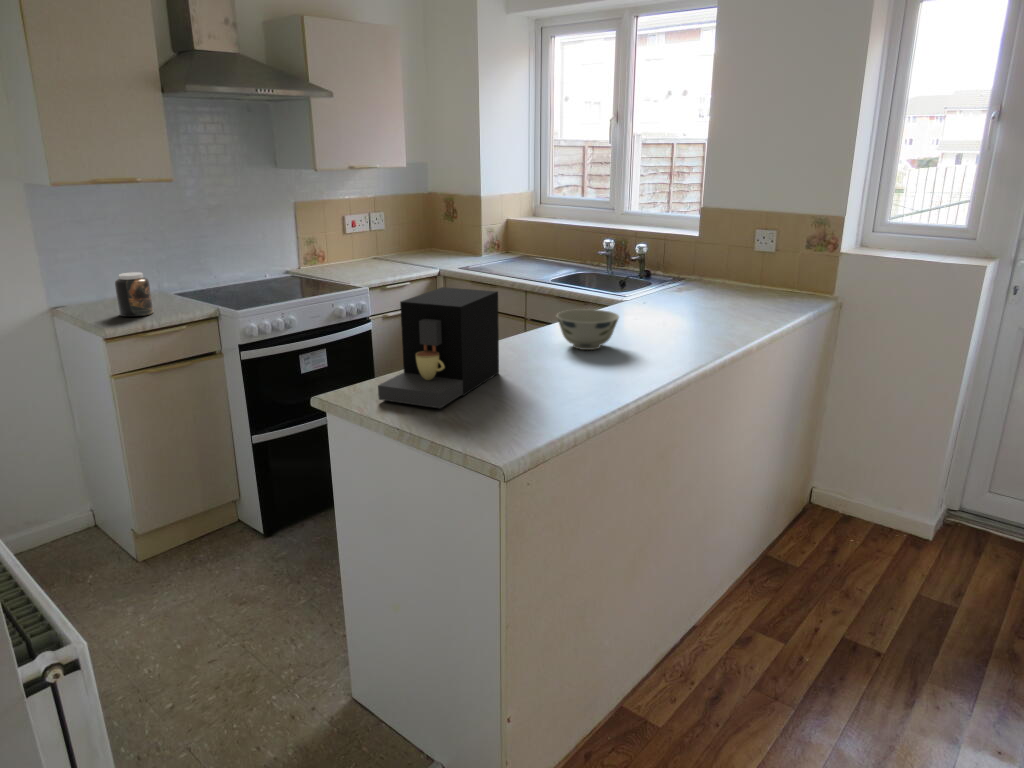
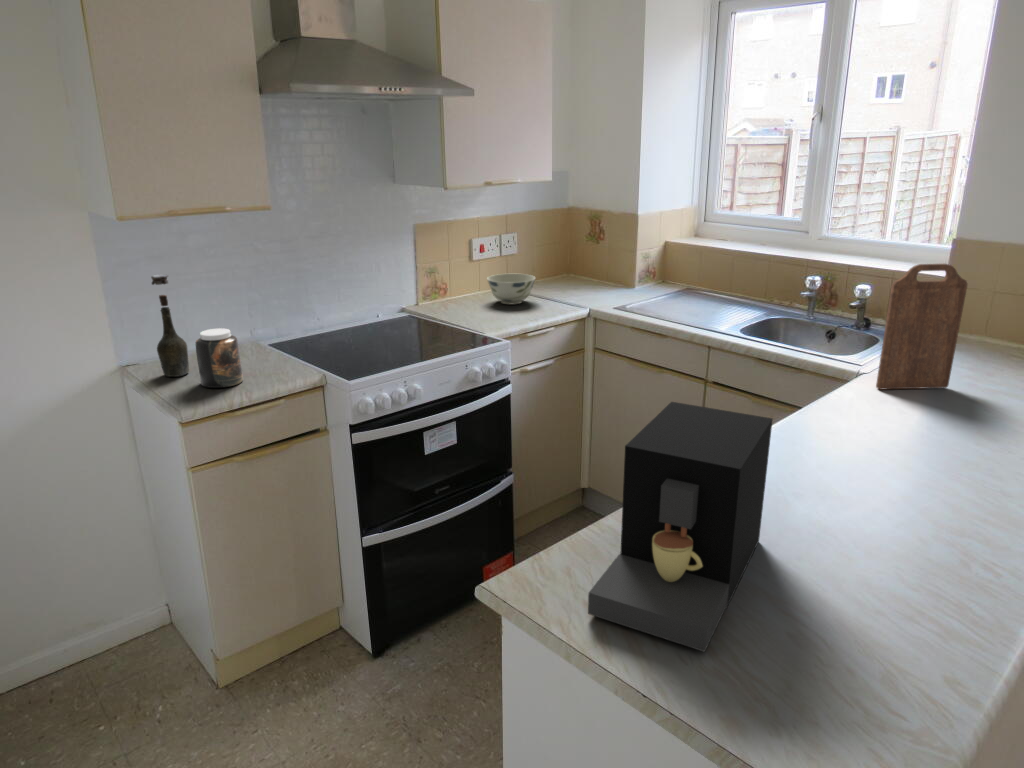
cutting board: none [627,217,682,308] -> present [876,264,967,389]
bottle: none [78,231,109,312] -> present [151,275,189,377]
bowl: present [557,309,619,350] -> present [487,274,535,304]

